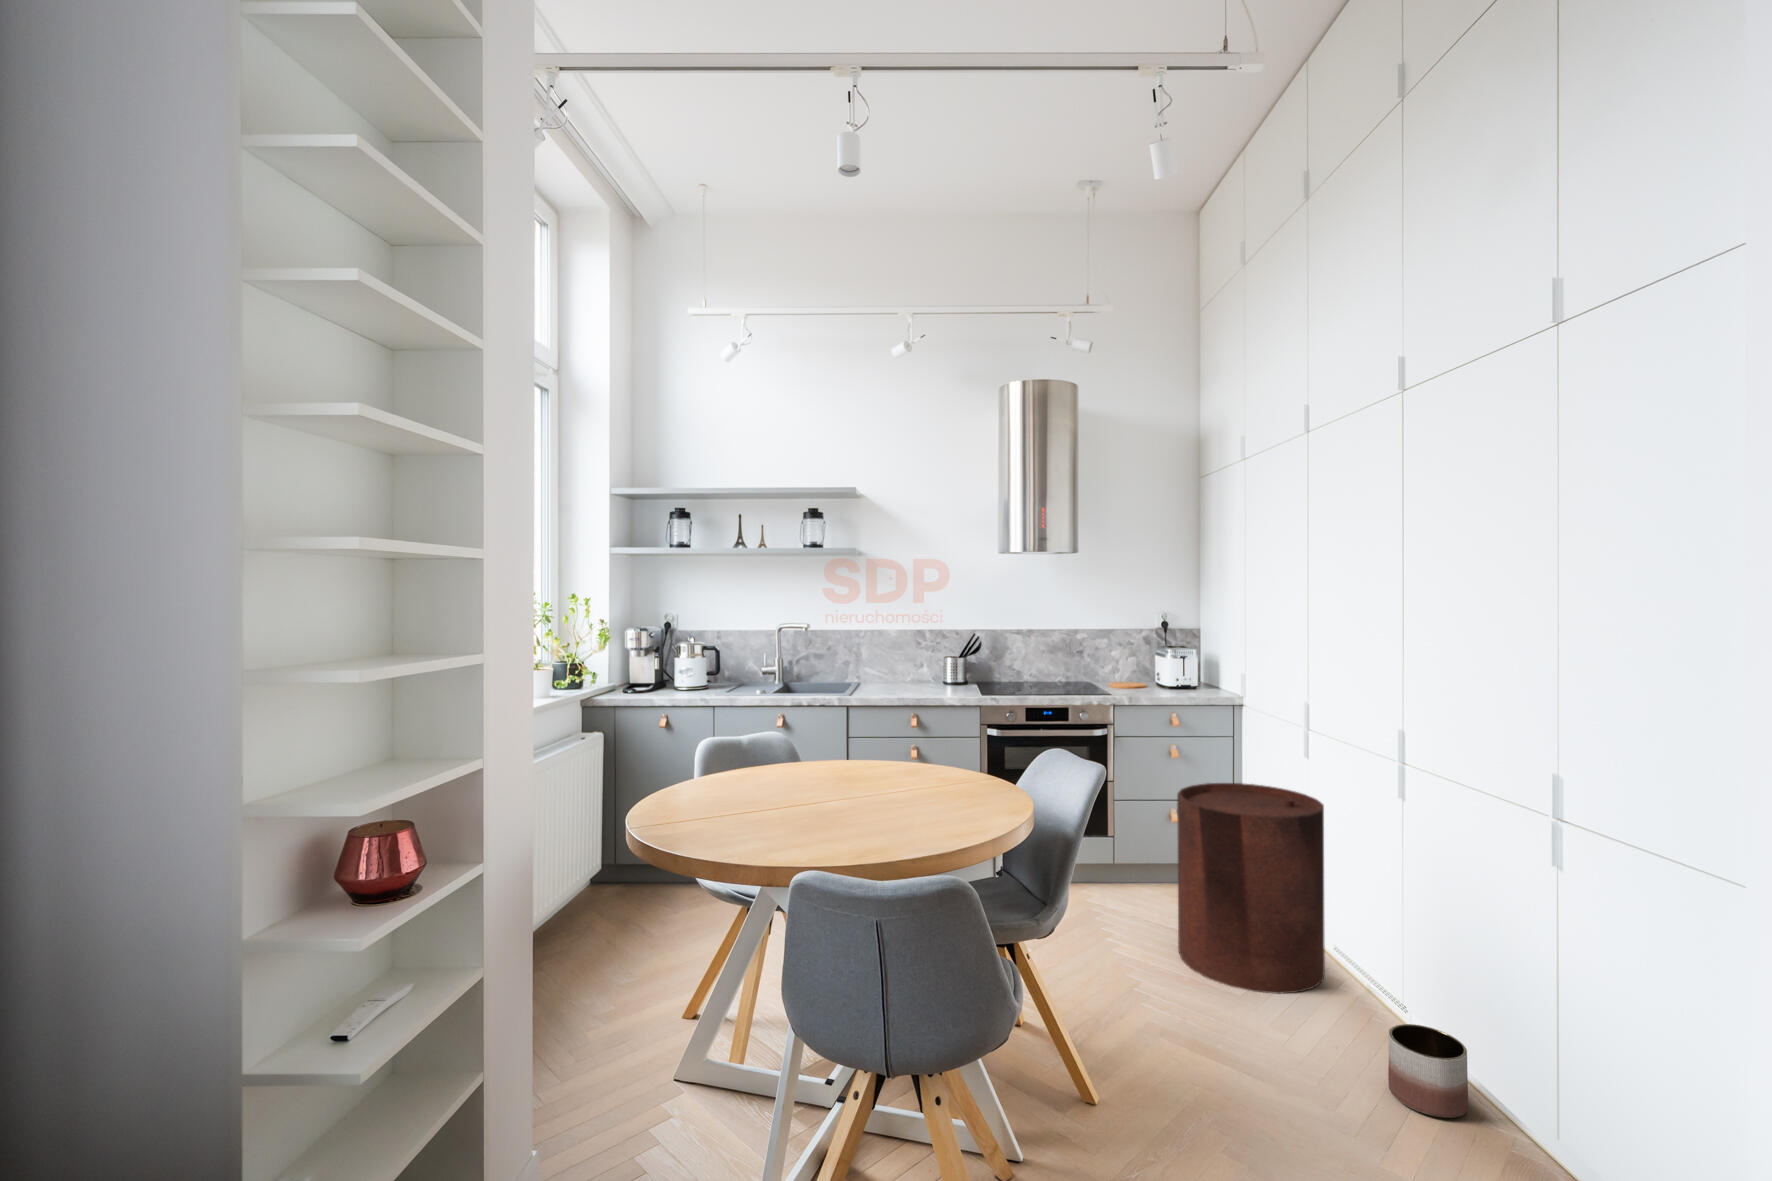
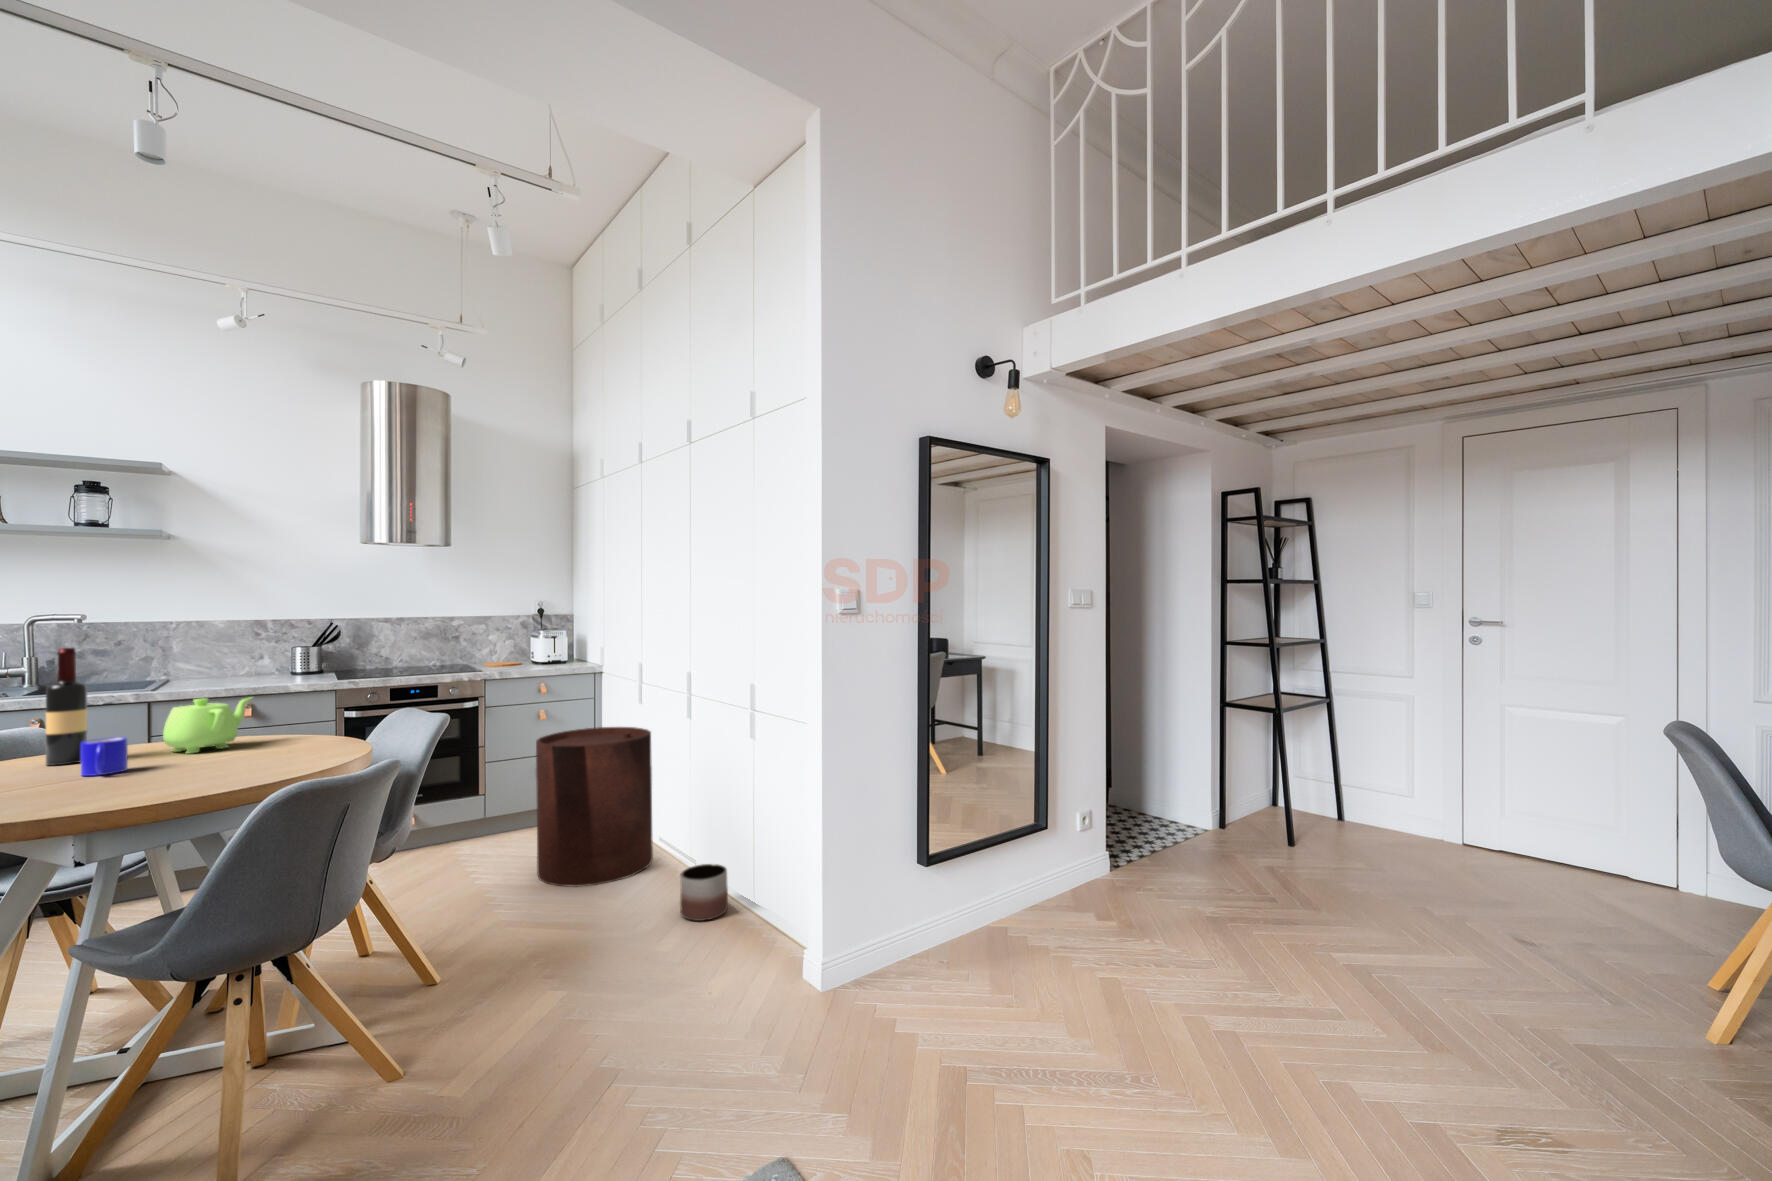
wine bottle: none [791,680,816,784] -> present [46,648,87,766]
teapot: none [864,733,928,787] -> present [163,698,251,754]
mug: none [813,771,843,807] -> present [81,737,128,776]

